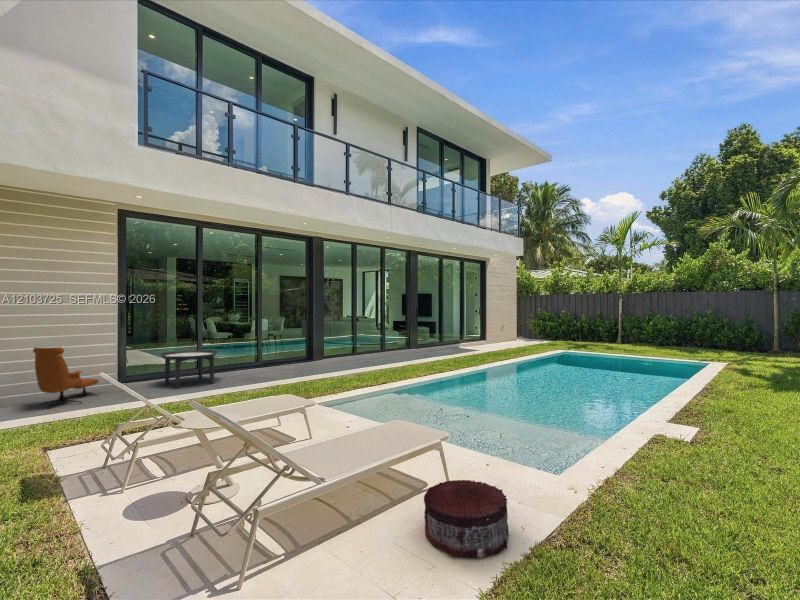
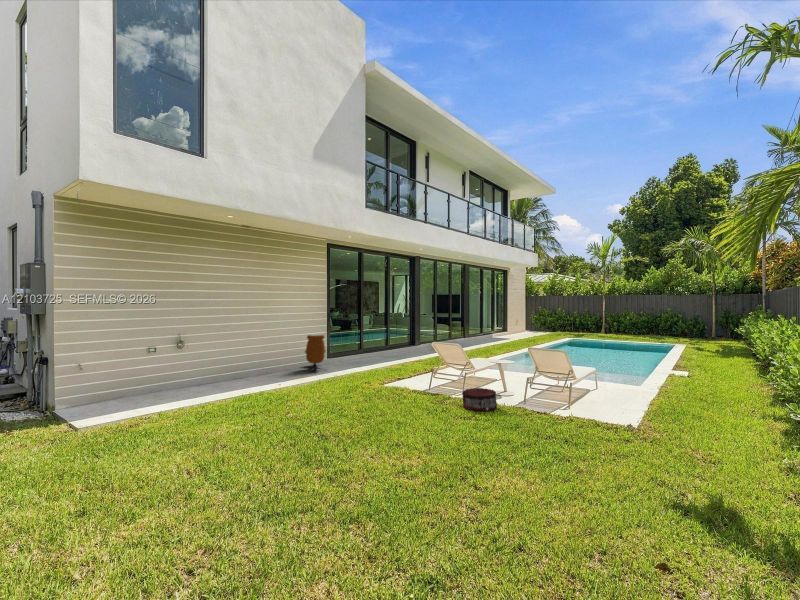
round table: present [160,350,218,389] -> none [345,338,380,362]
pouf: present [424,480,509,558] -> present [463,388,497,411]

